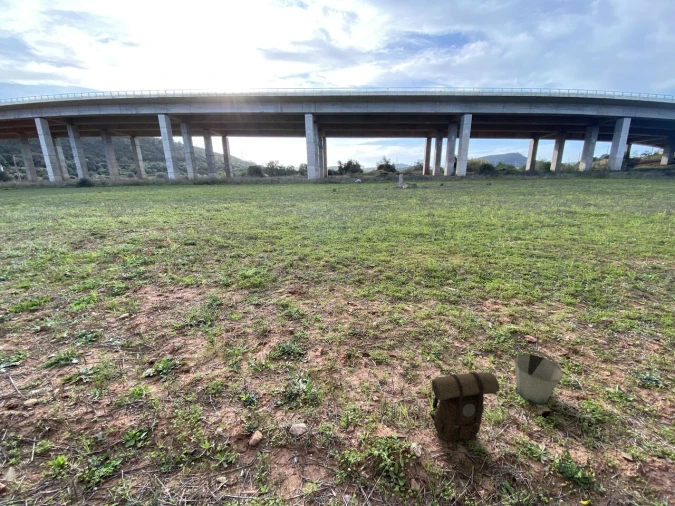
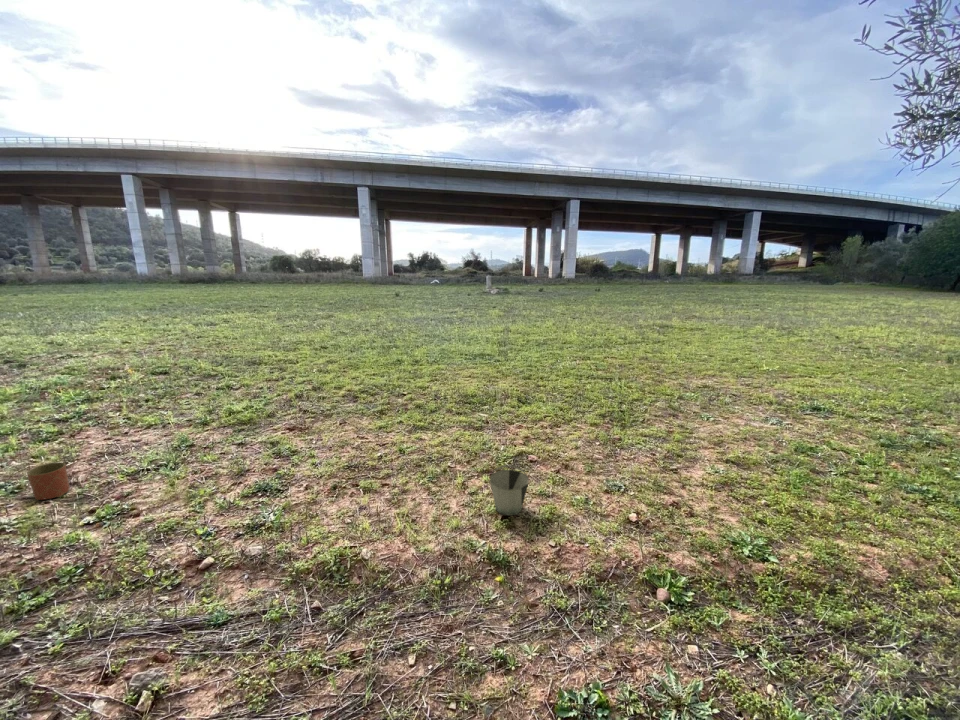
planter: none [102,318,134,350] -> present [27,462,69,500]
backpack: present [429,372,499,441] -> none [383,480,444,550]

